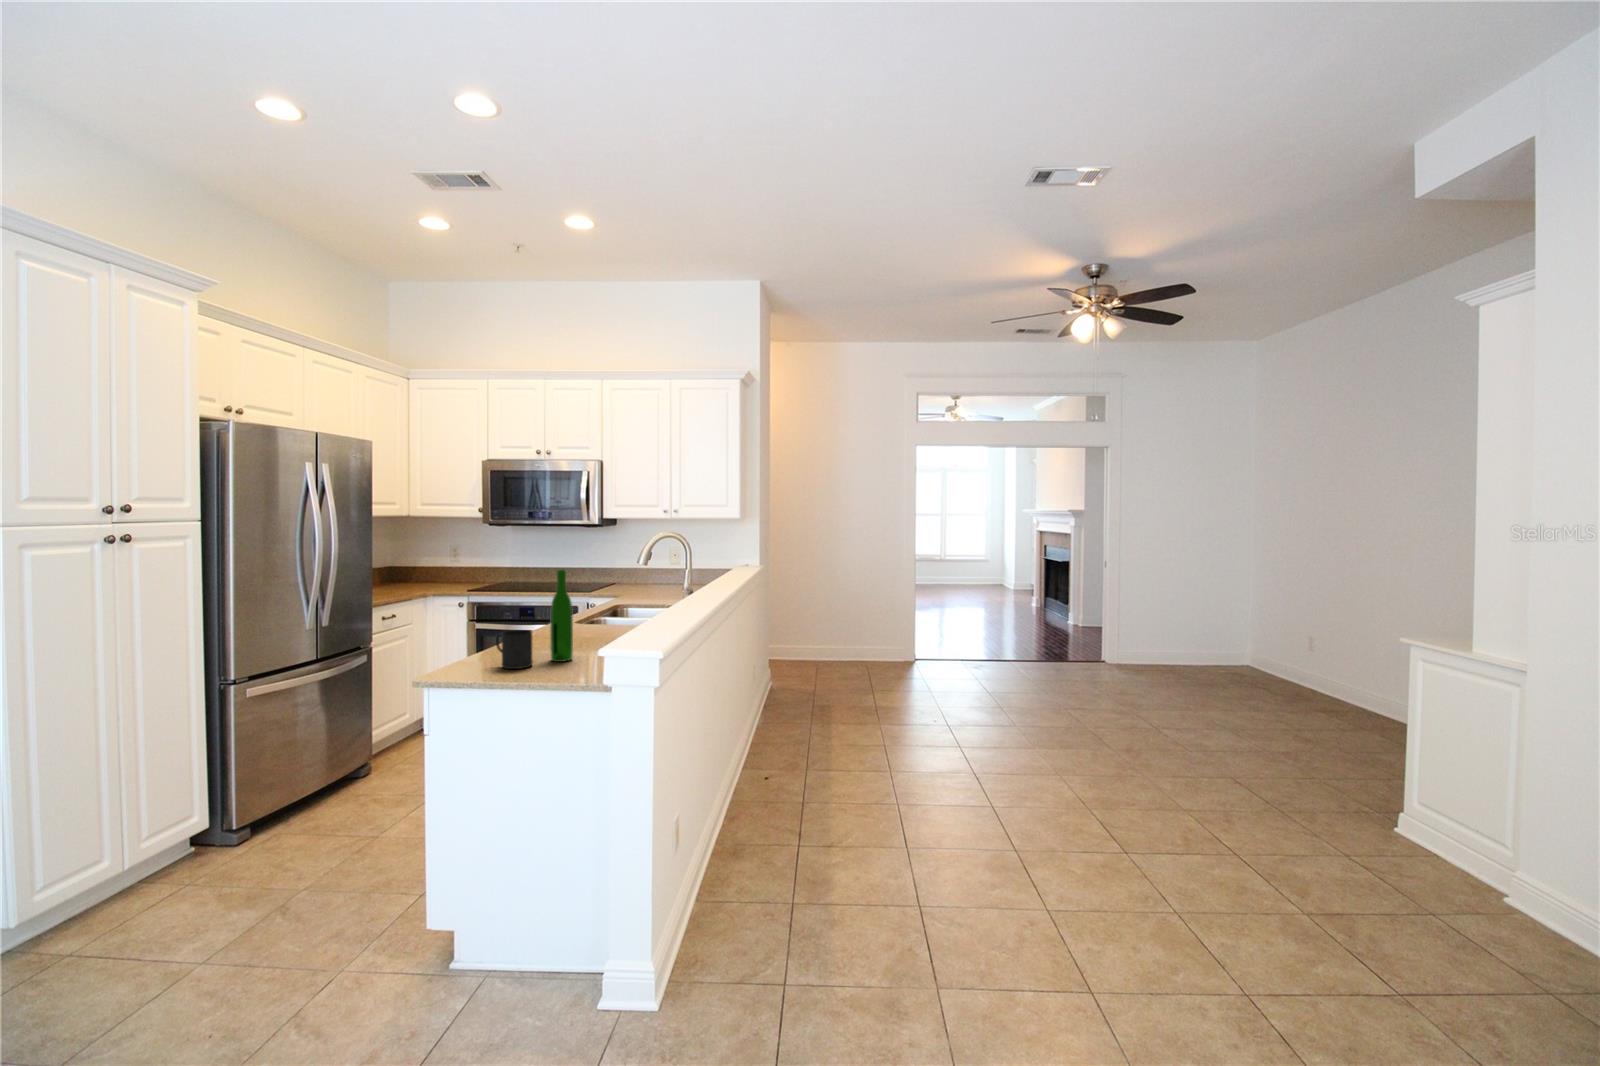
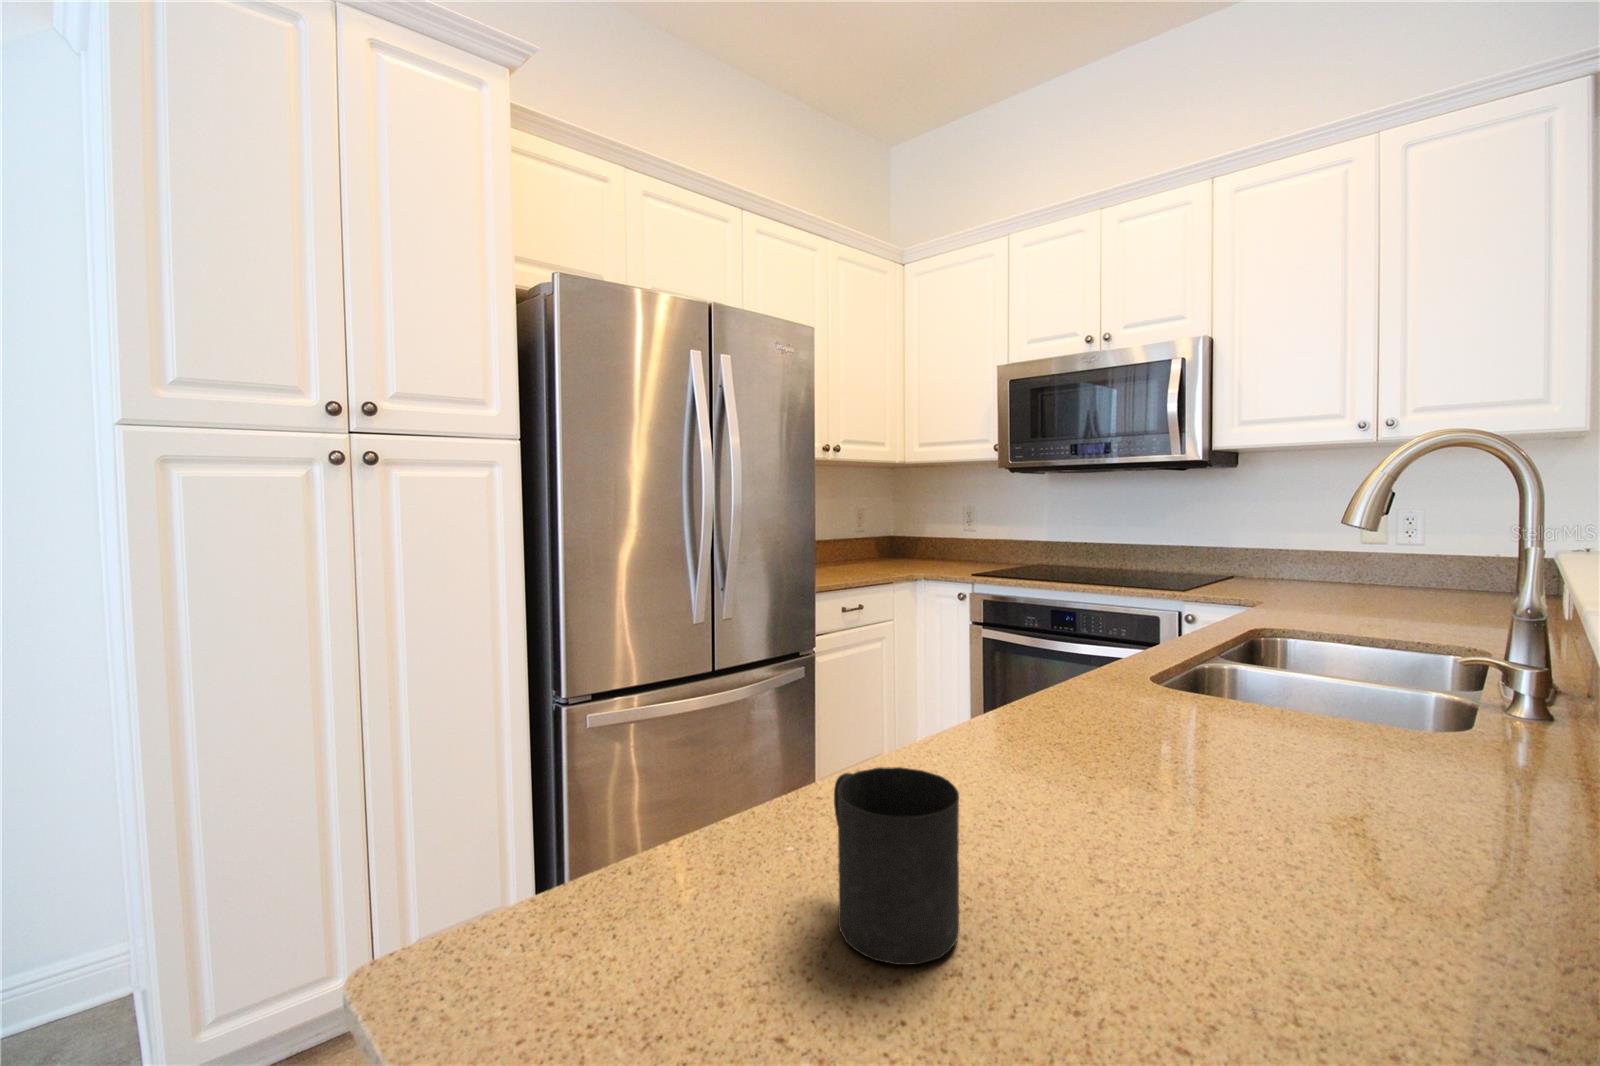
wine bottle: present [550,570,573,662] -> none [1045,534,1145,948]

